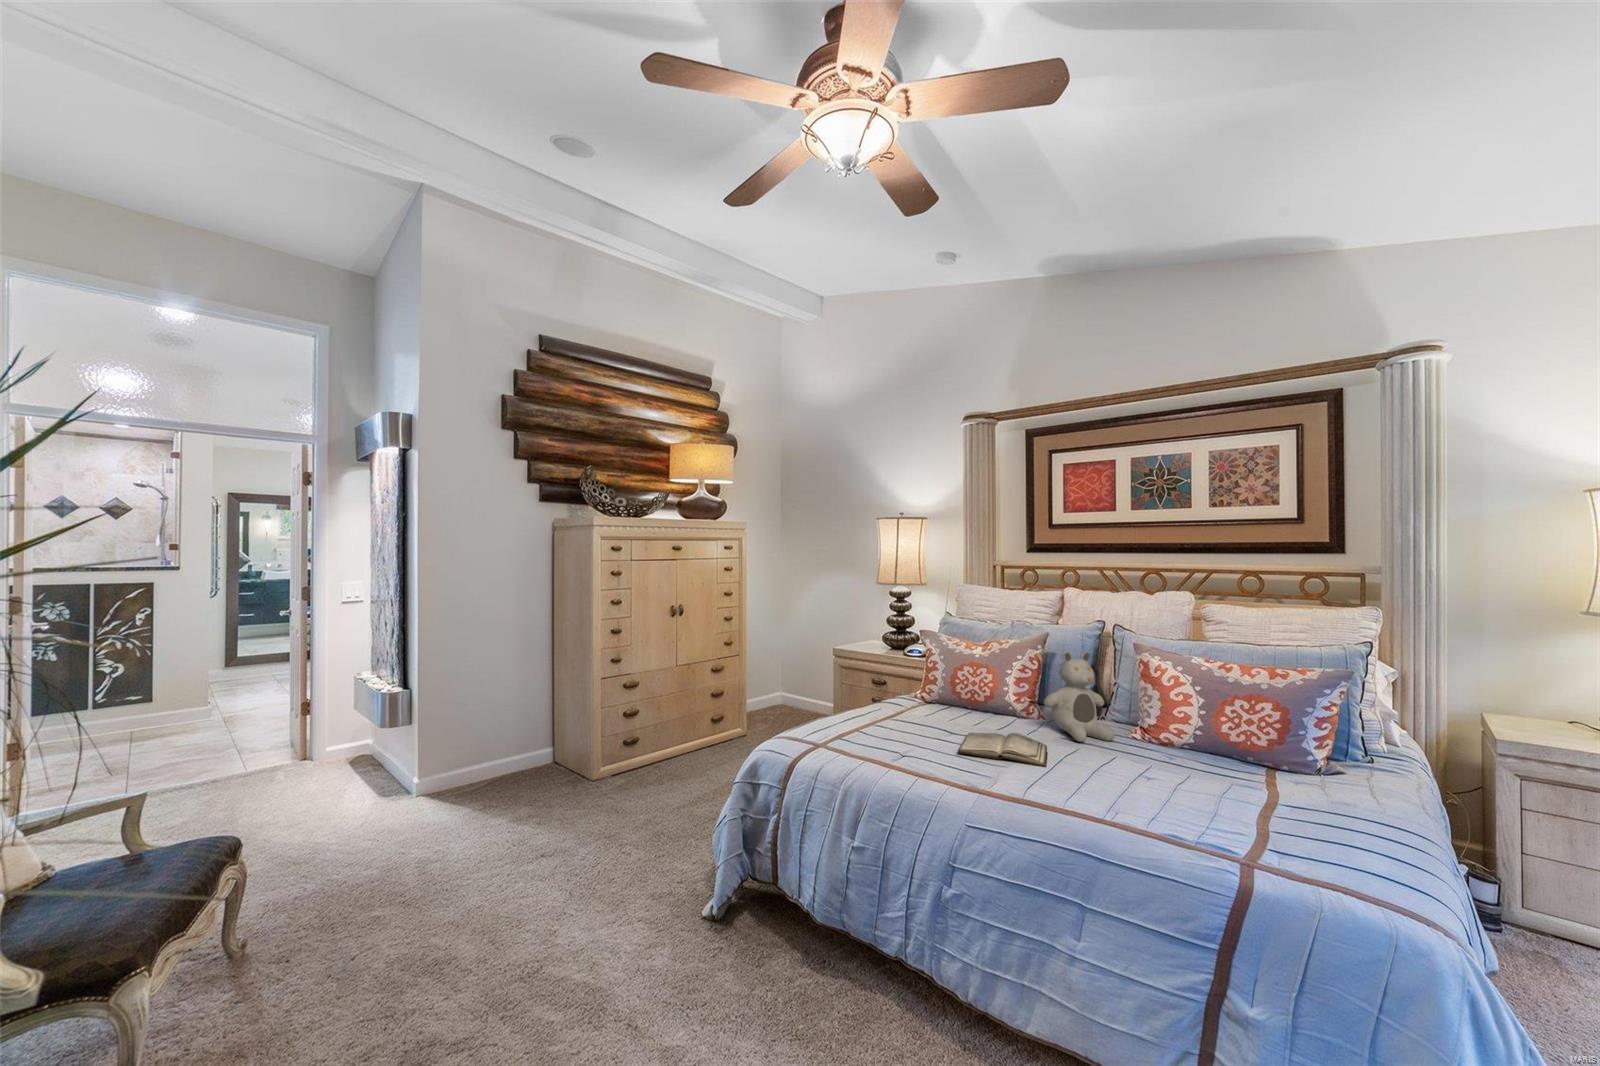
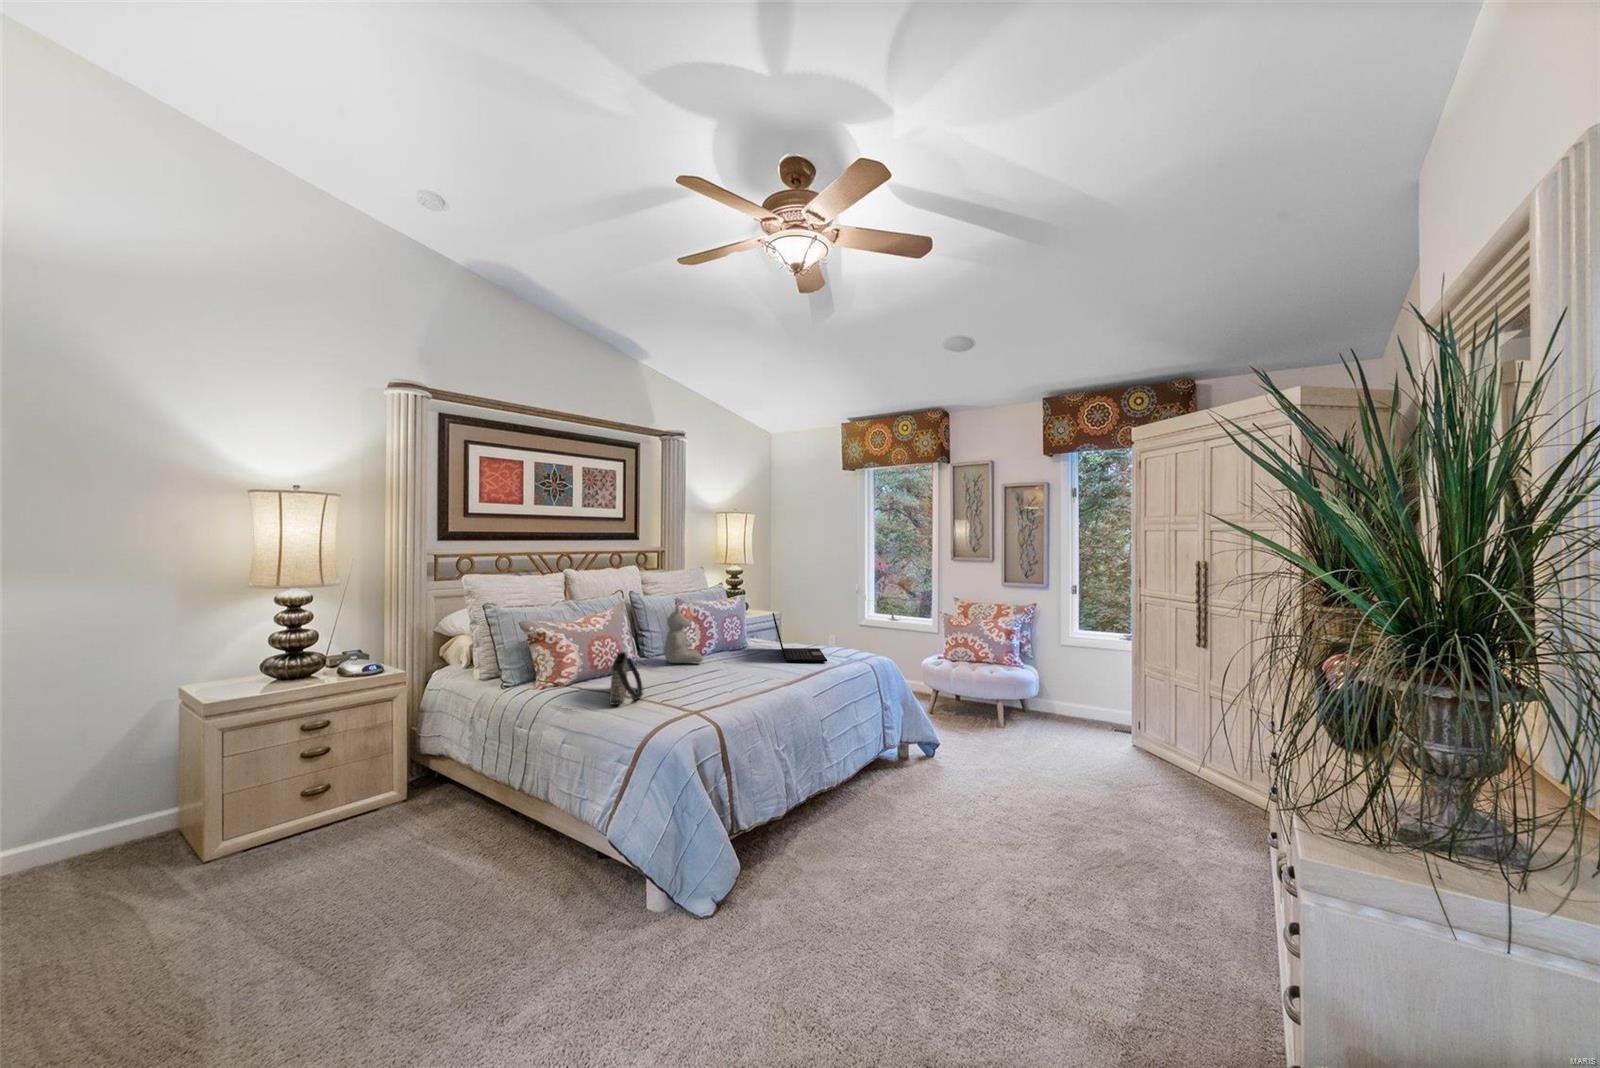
handbag: none [882,678,956,725] -> present [609,652,643,705]
laptop: none [1150,706,1349,838] -> present [772,613,827,662]
diary: present [958,733,1048,767] -> none [677,669,745,689]

